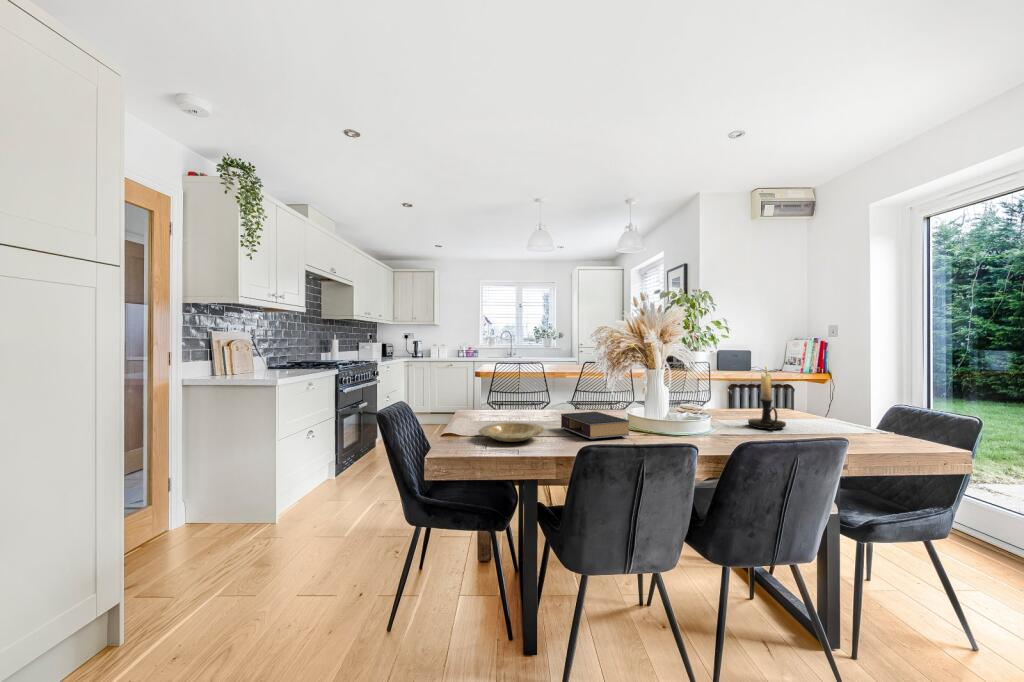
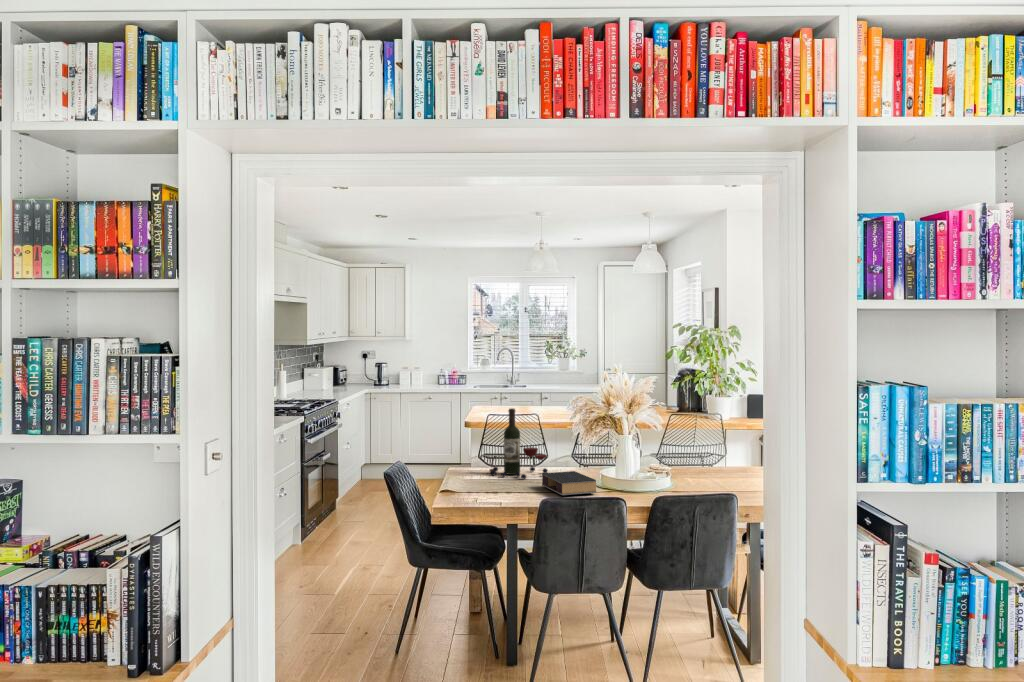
wine bottle: none [500,348,564,421] -> present [490,408,548,479]
candle holder: present [748,365,786,430] -> none [712,429,744,489]
plate: present [479,422,544,442] -> none [469,481,525,498]

